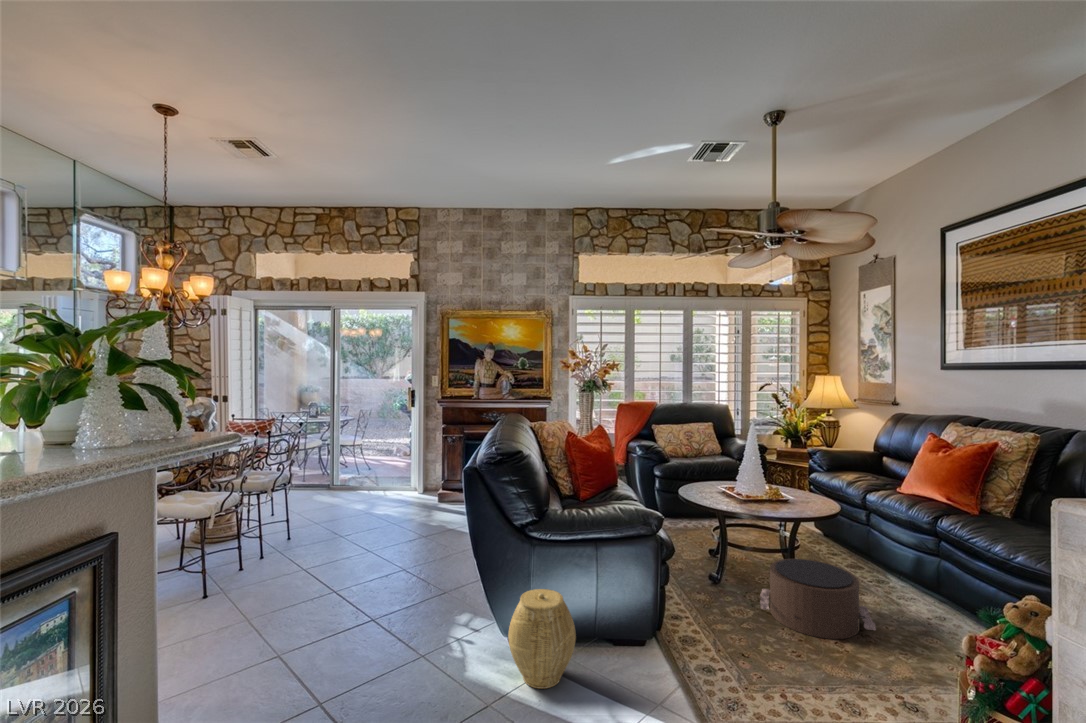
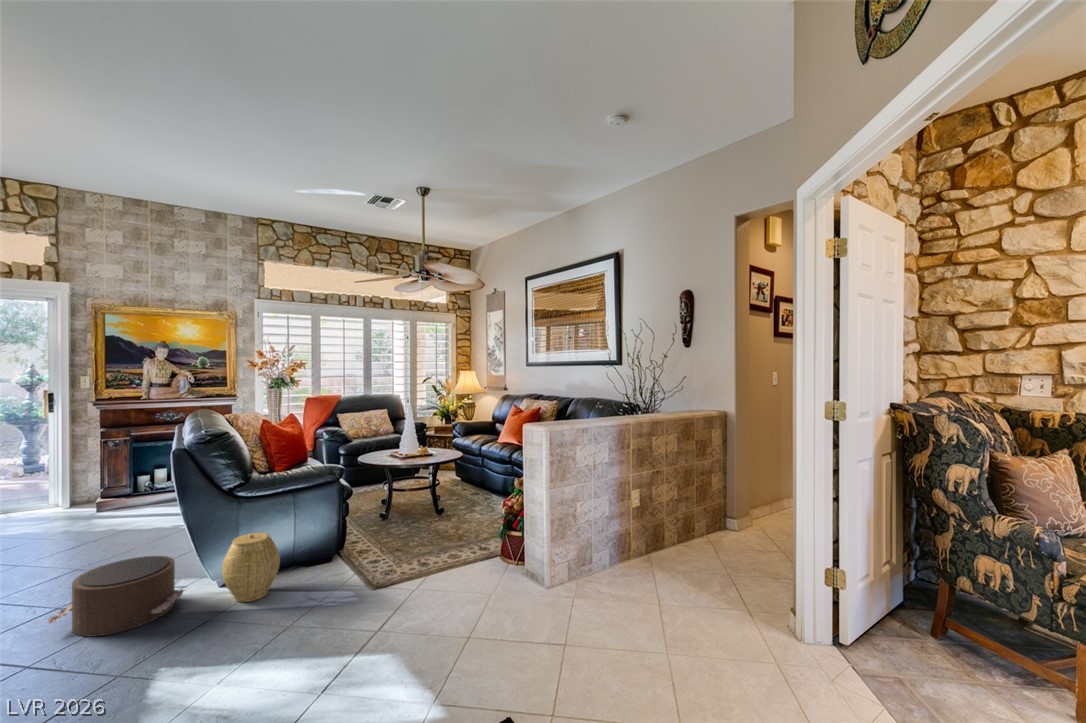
pouf: present [760,559,876,639] -> present [46,556,184,637]

